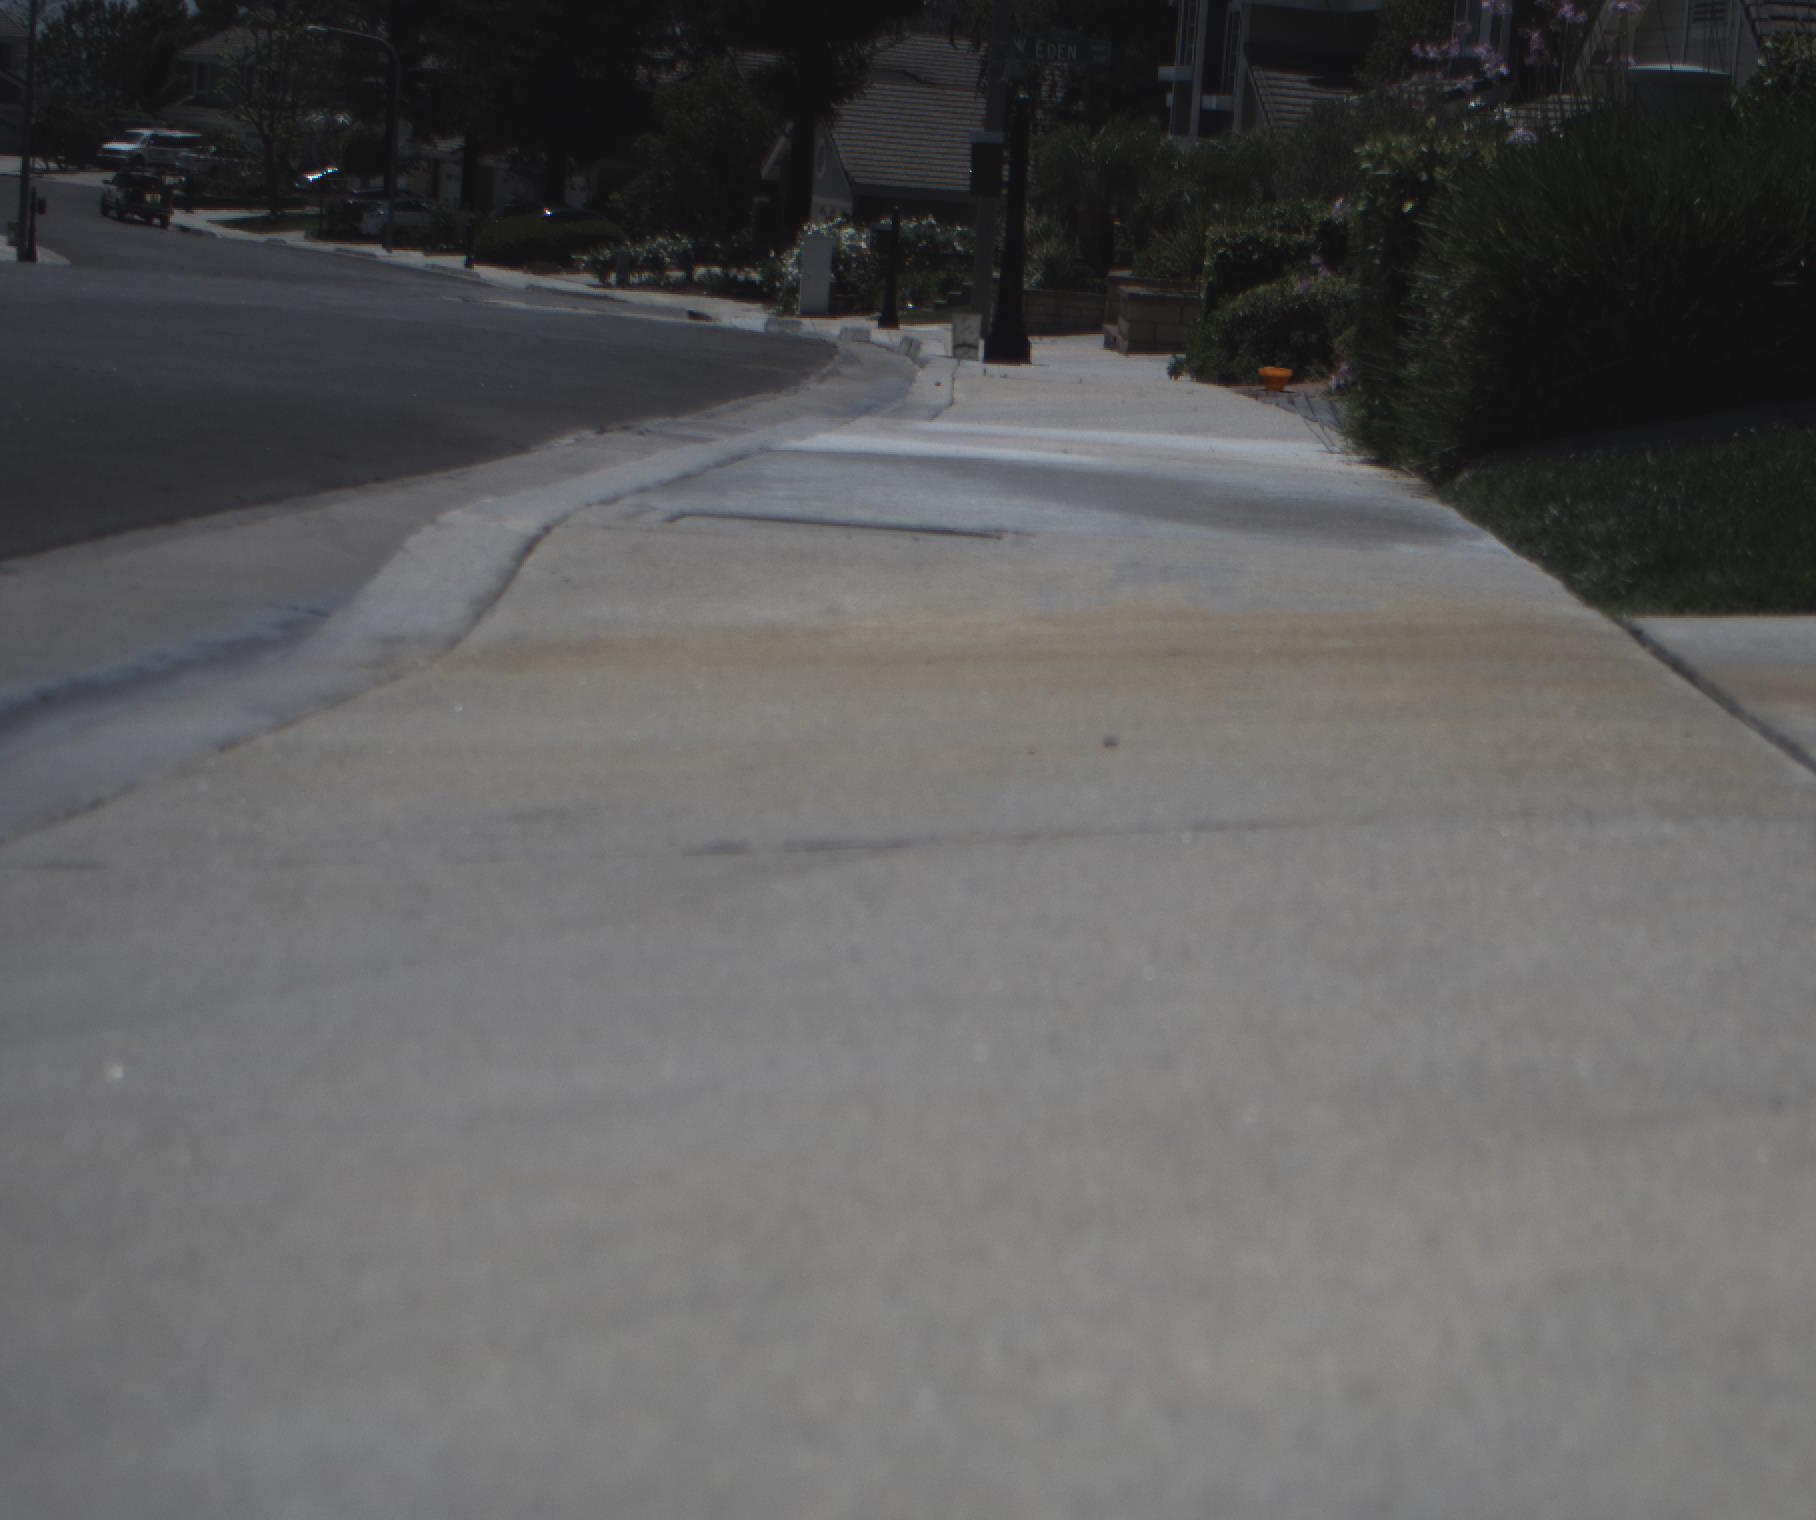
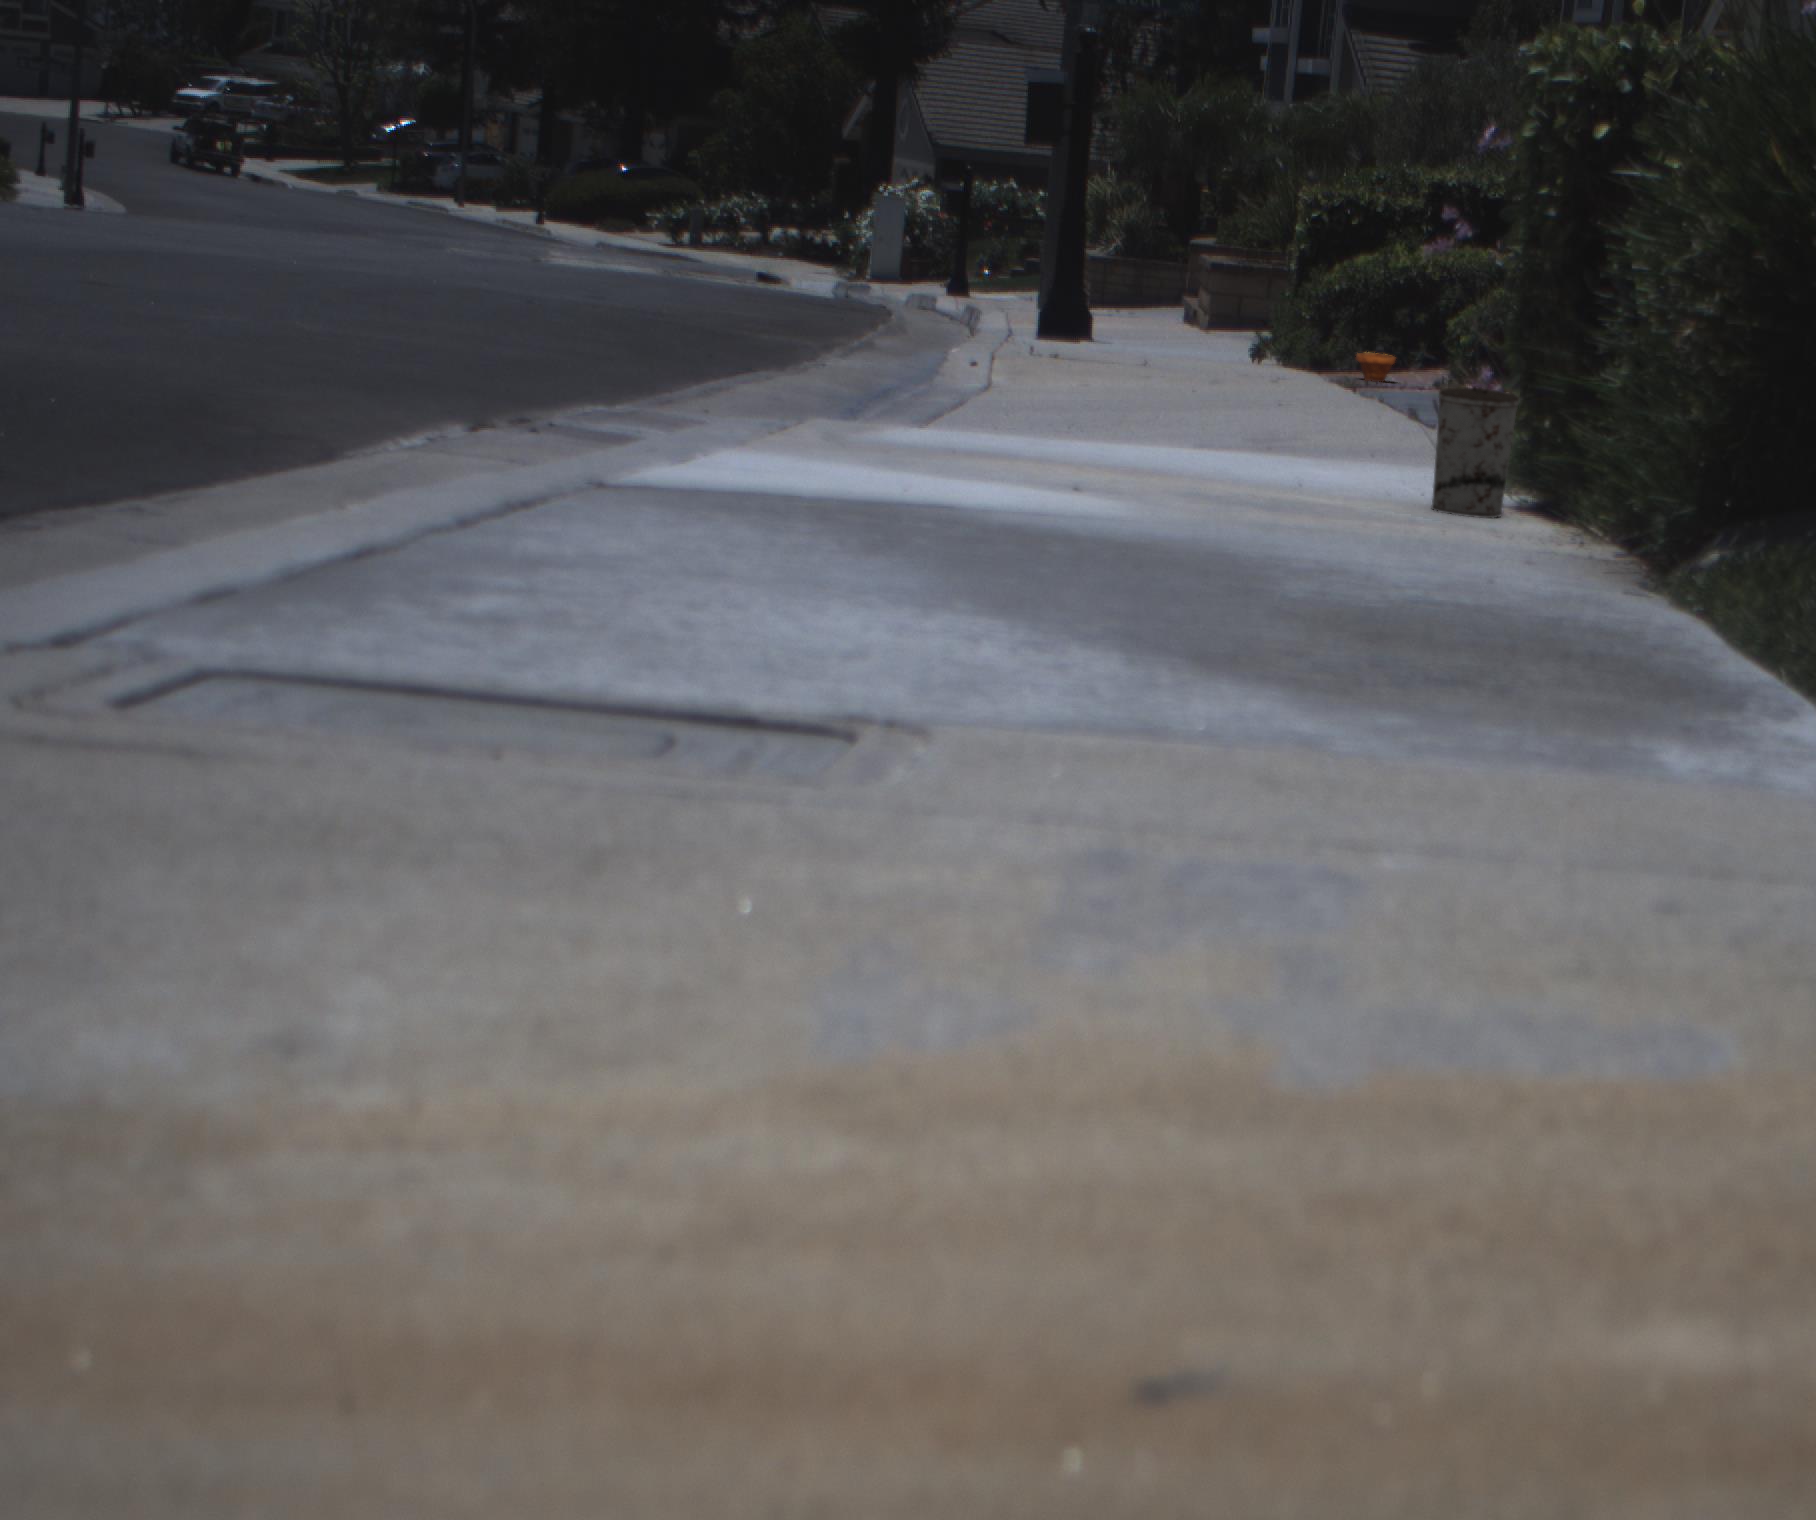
trash can: present [951,311,982,361] -> present [1432,387,1519,518]

